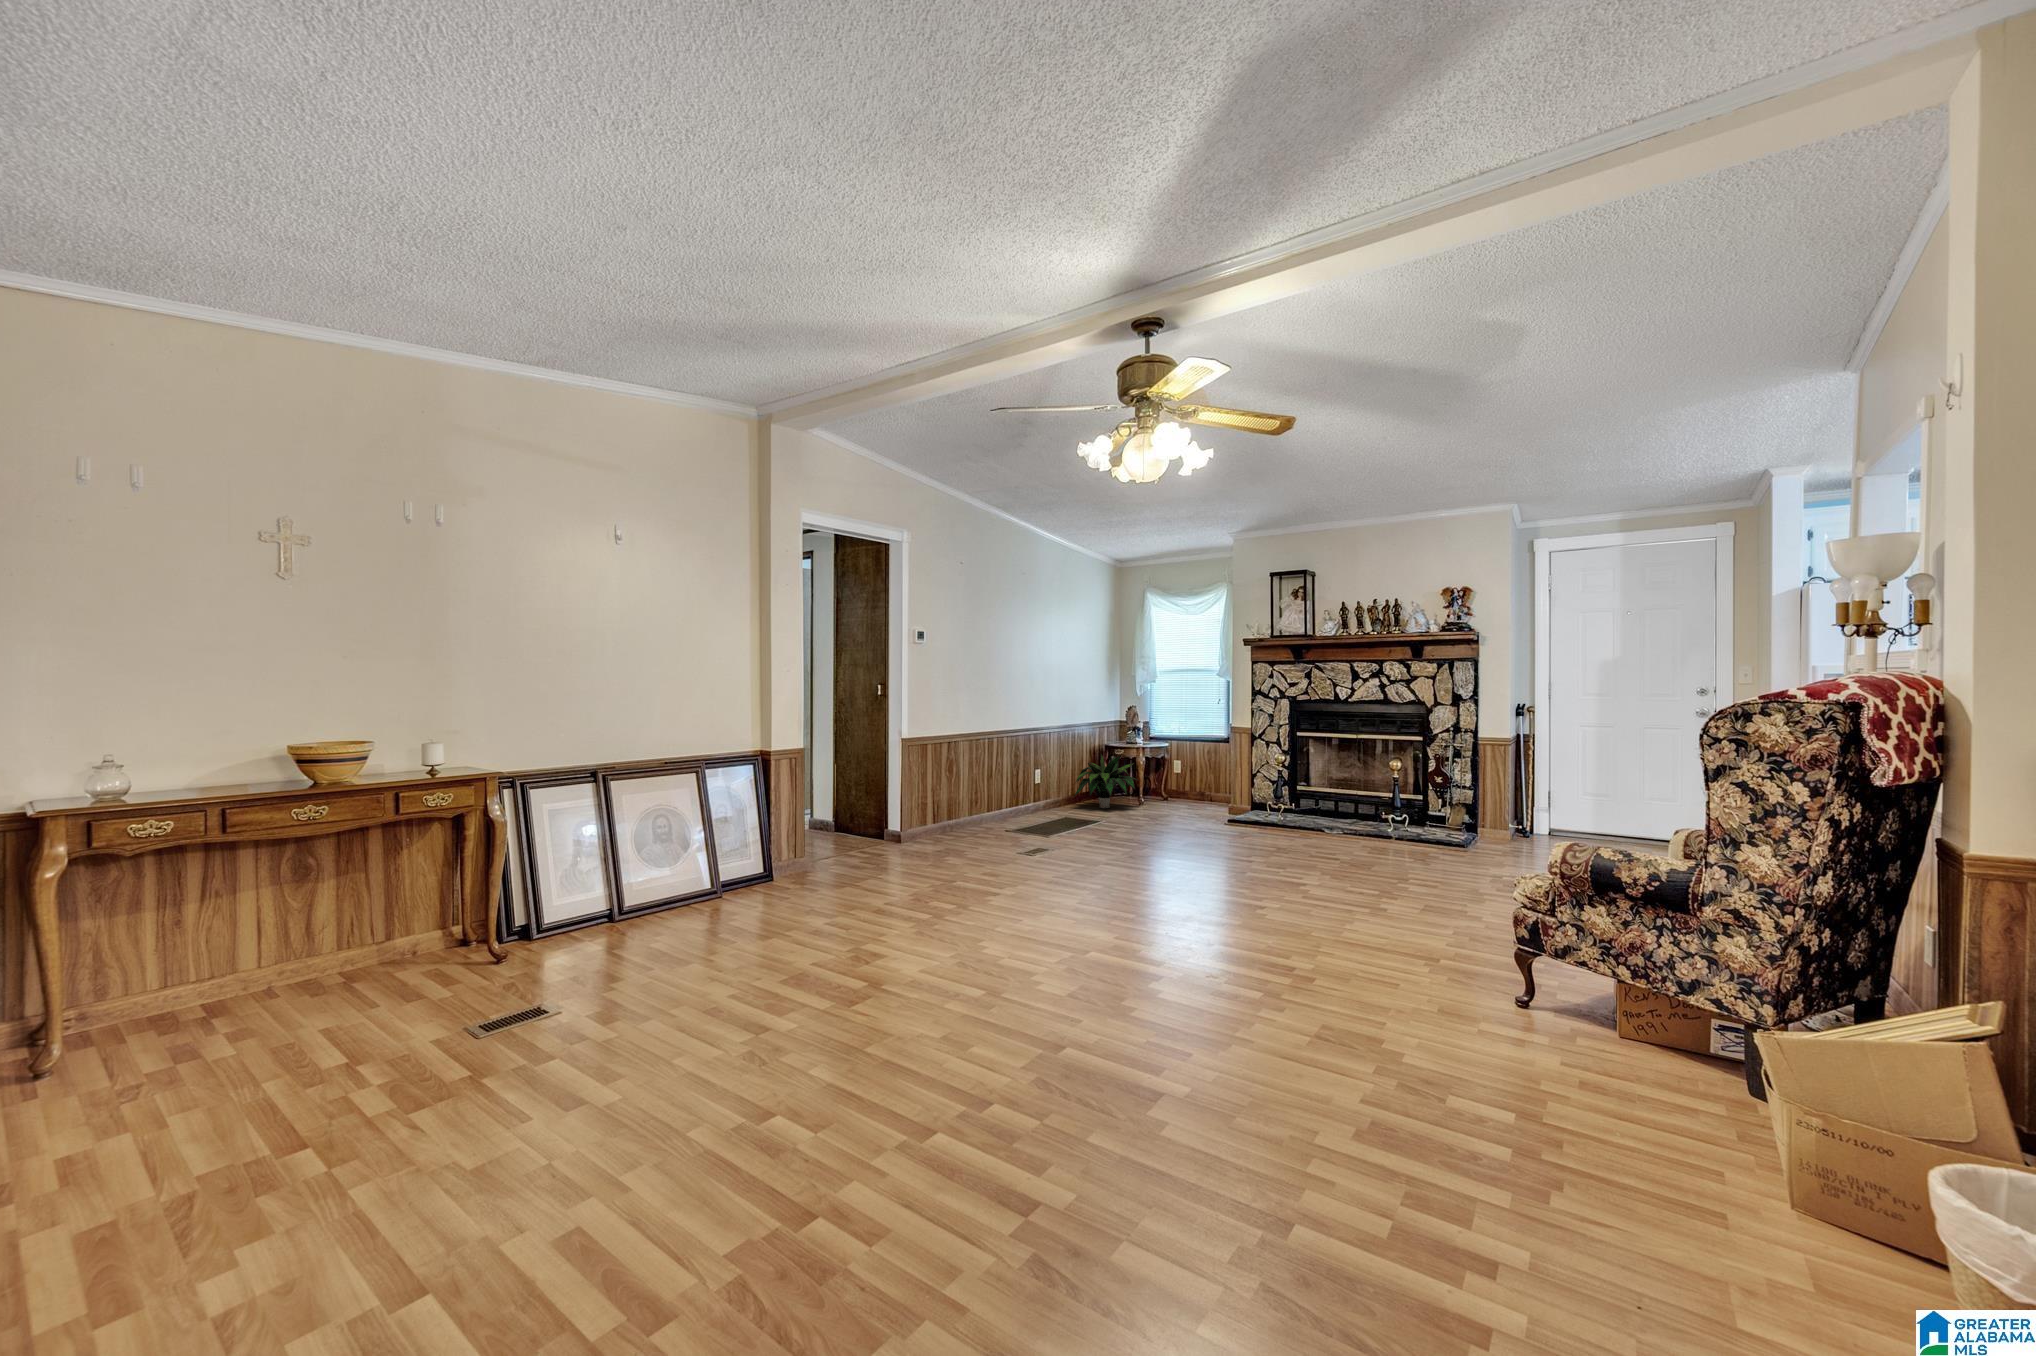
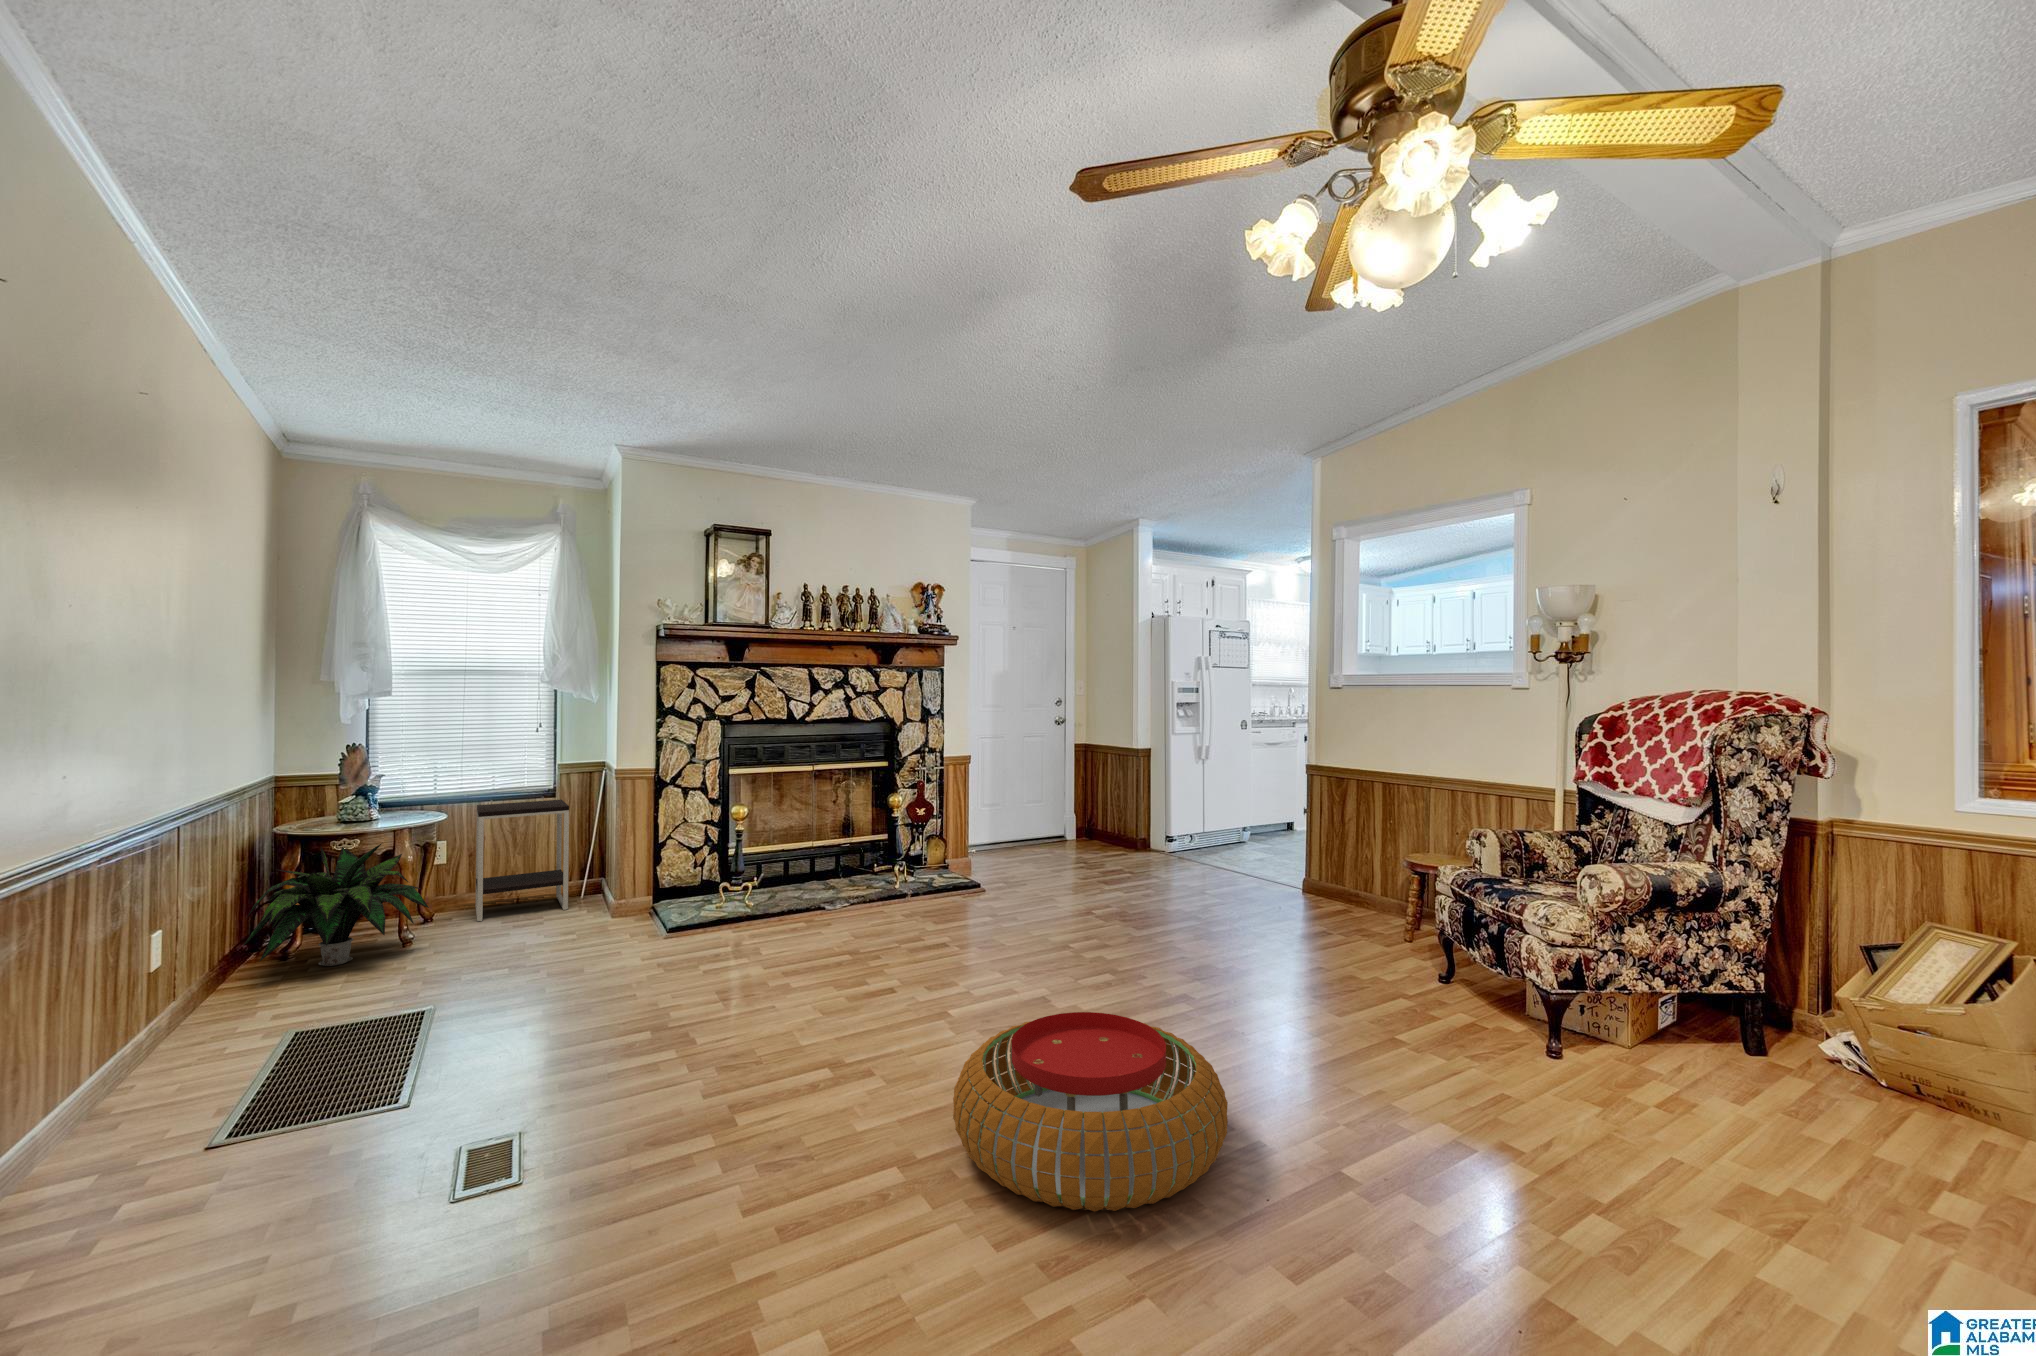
side table: none [1173,745,1228,809] -> present [475,800,569,921]
pouf: none [1098,854,1240,929] -> present [953,1012,1228,1212]

